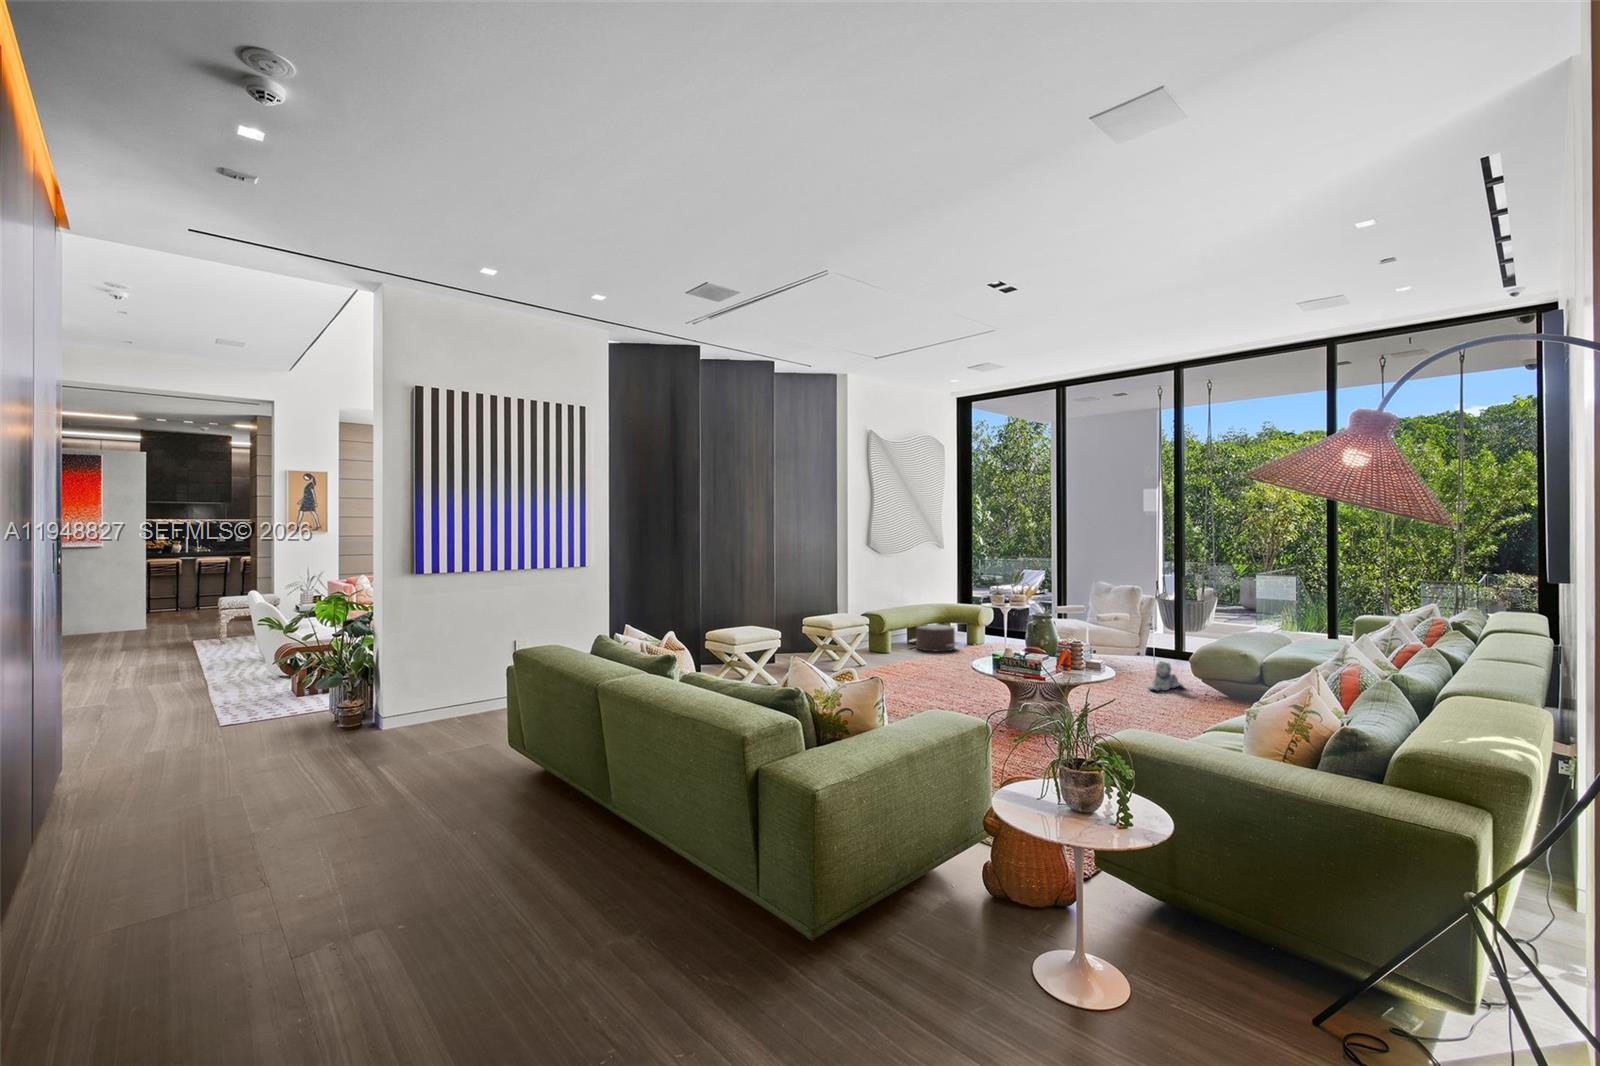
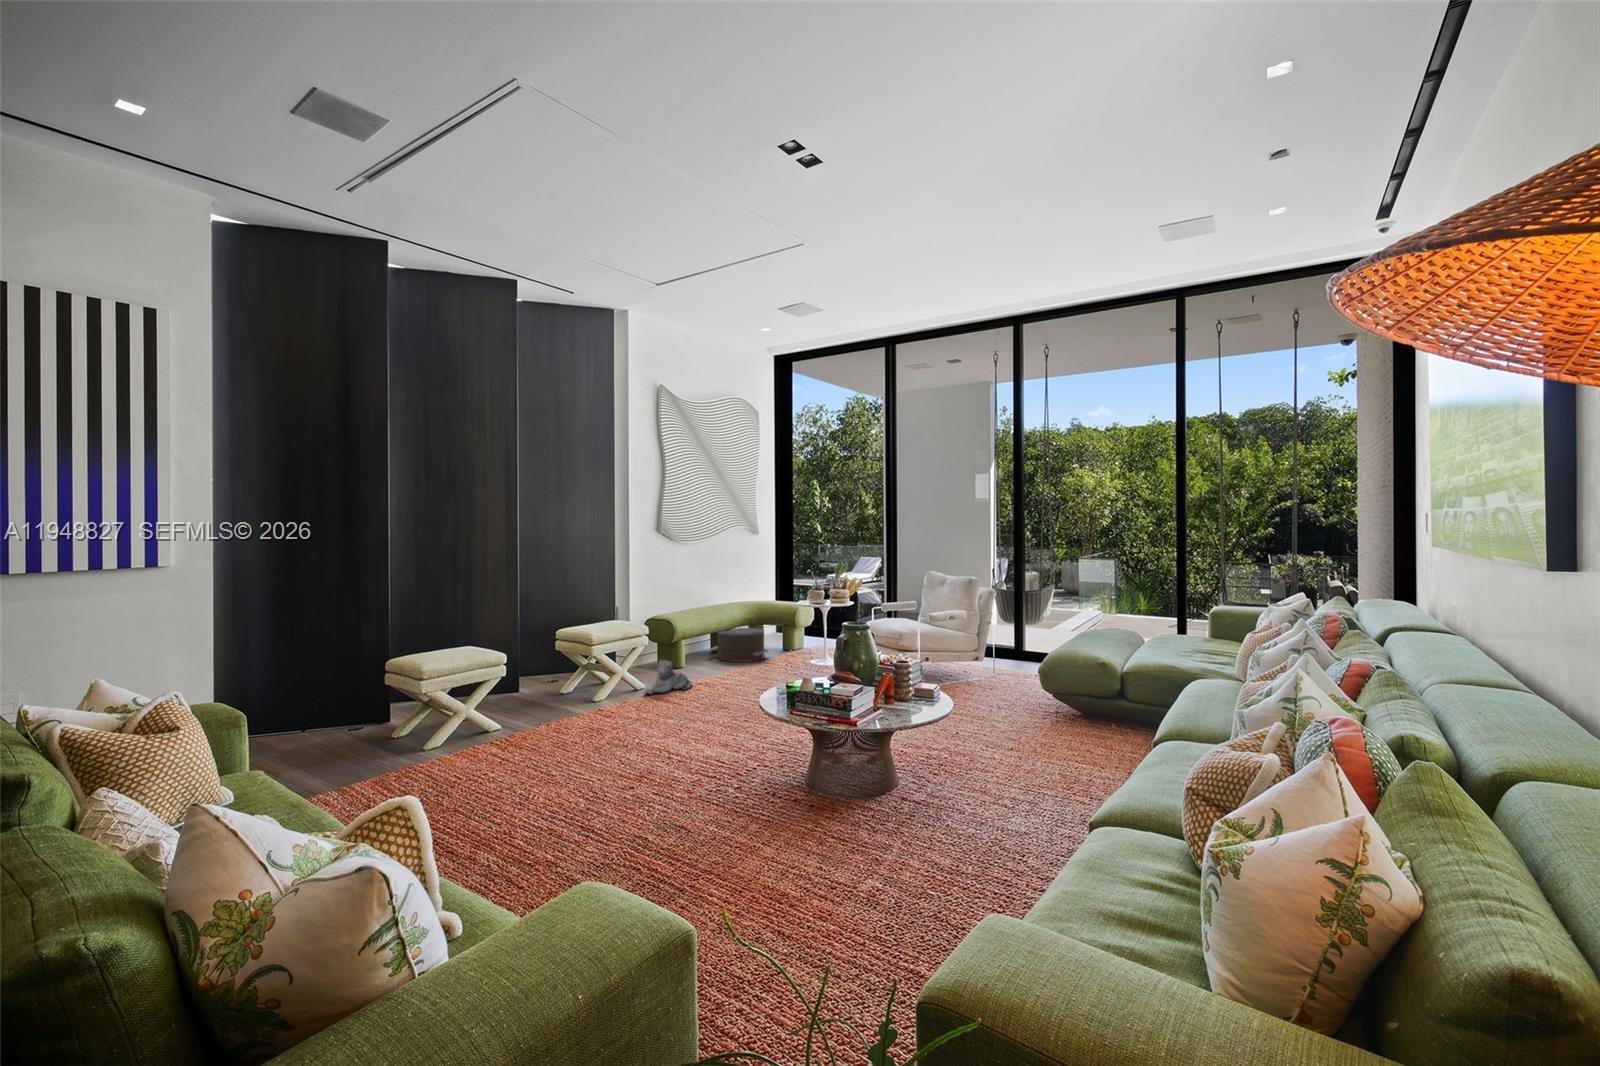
plush toy: present [1149,661,1184,691] -> present [644,659,692,694]

